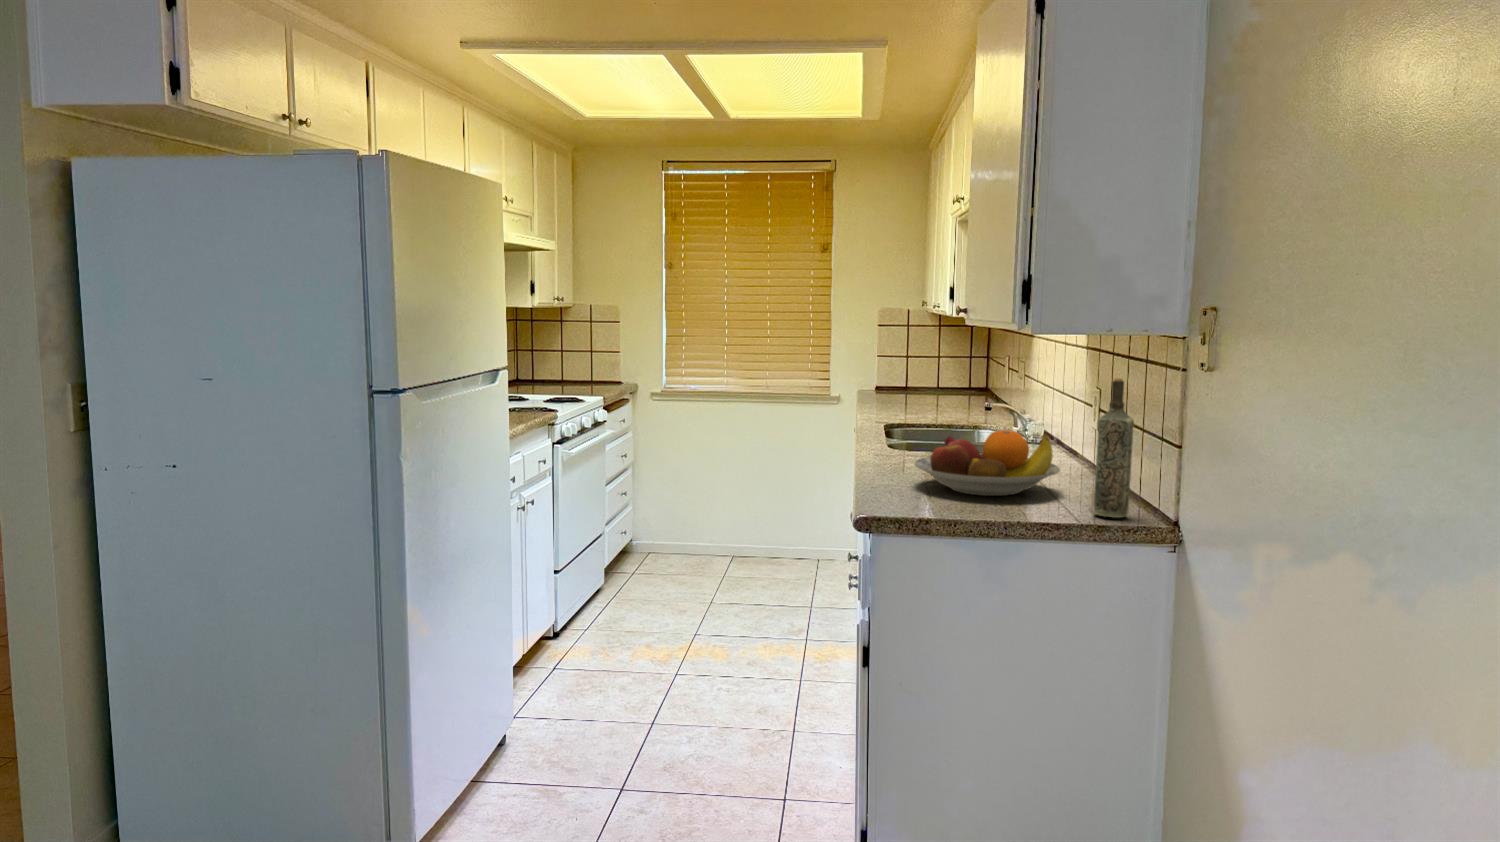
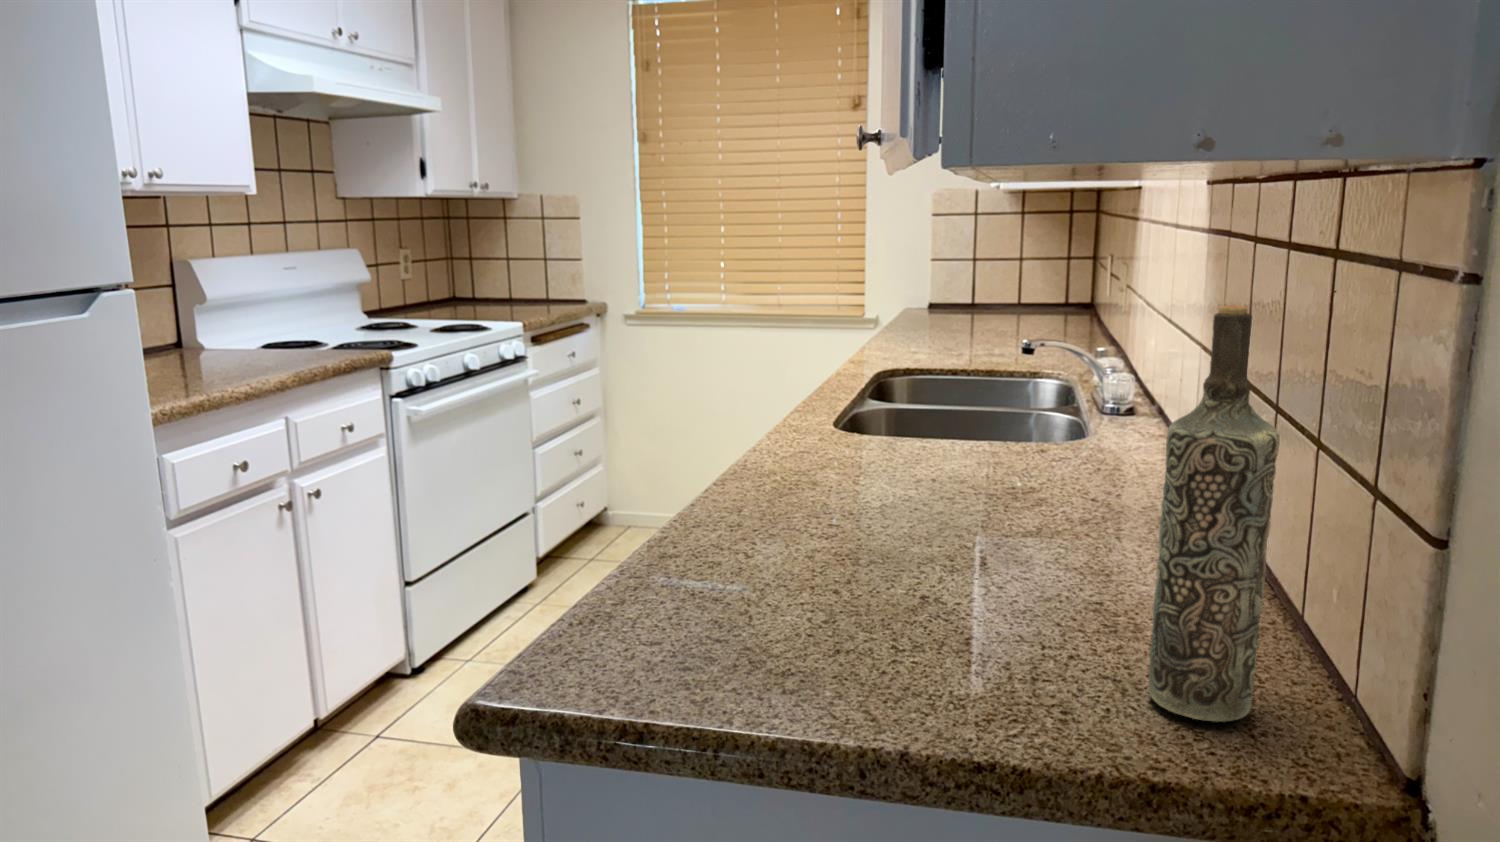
fruit bowl: present [914,430,1060,496] -> none [757,428,1097,589]

